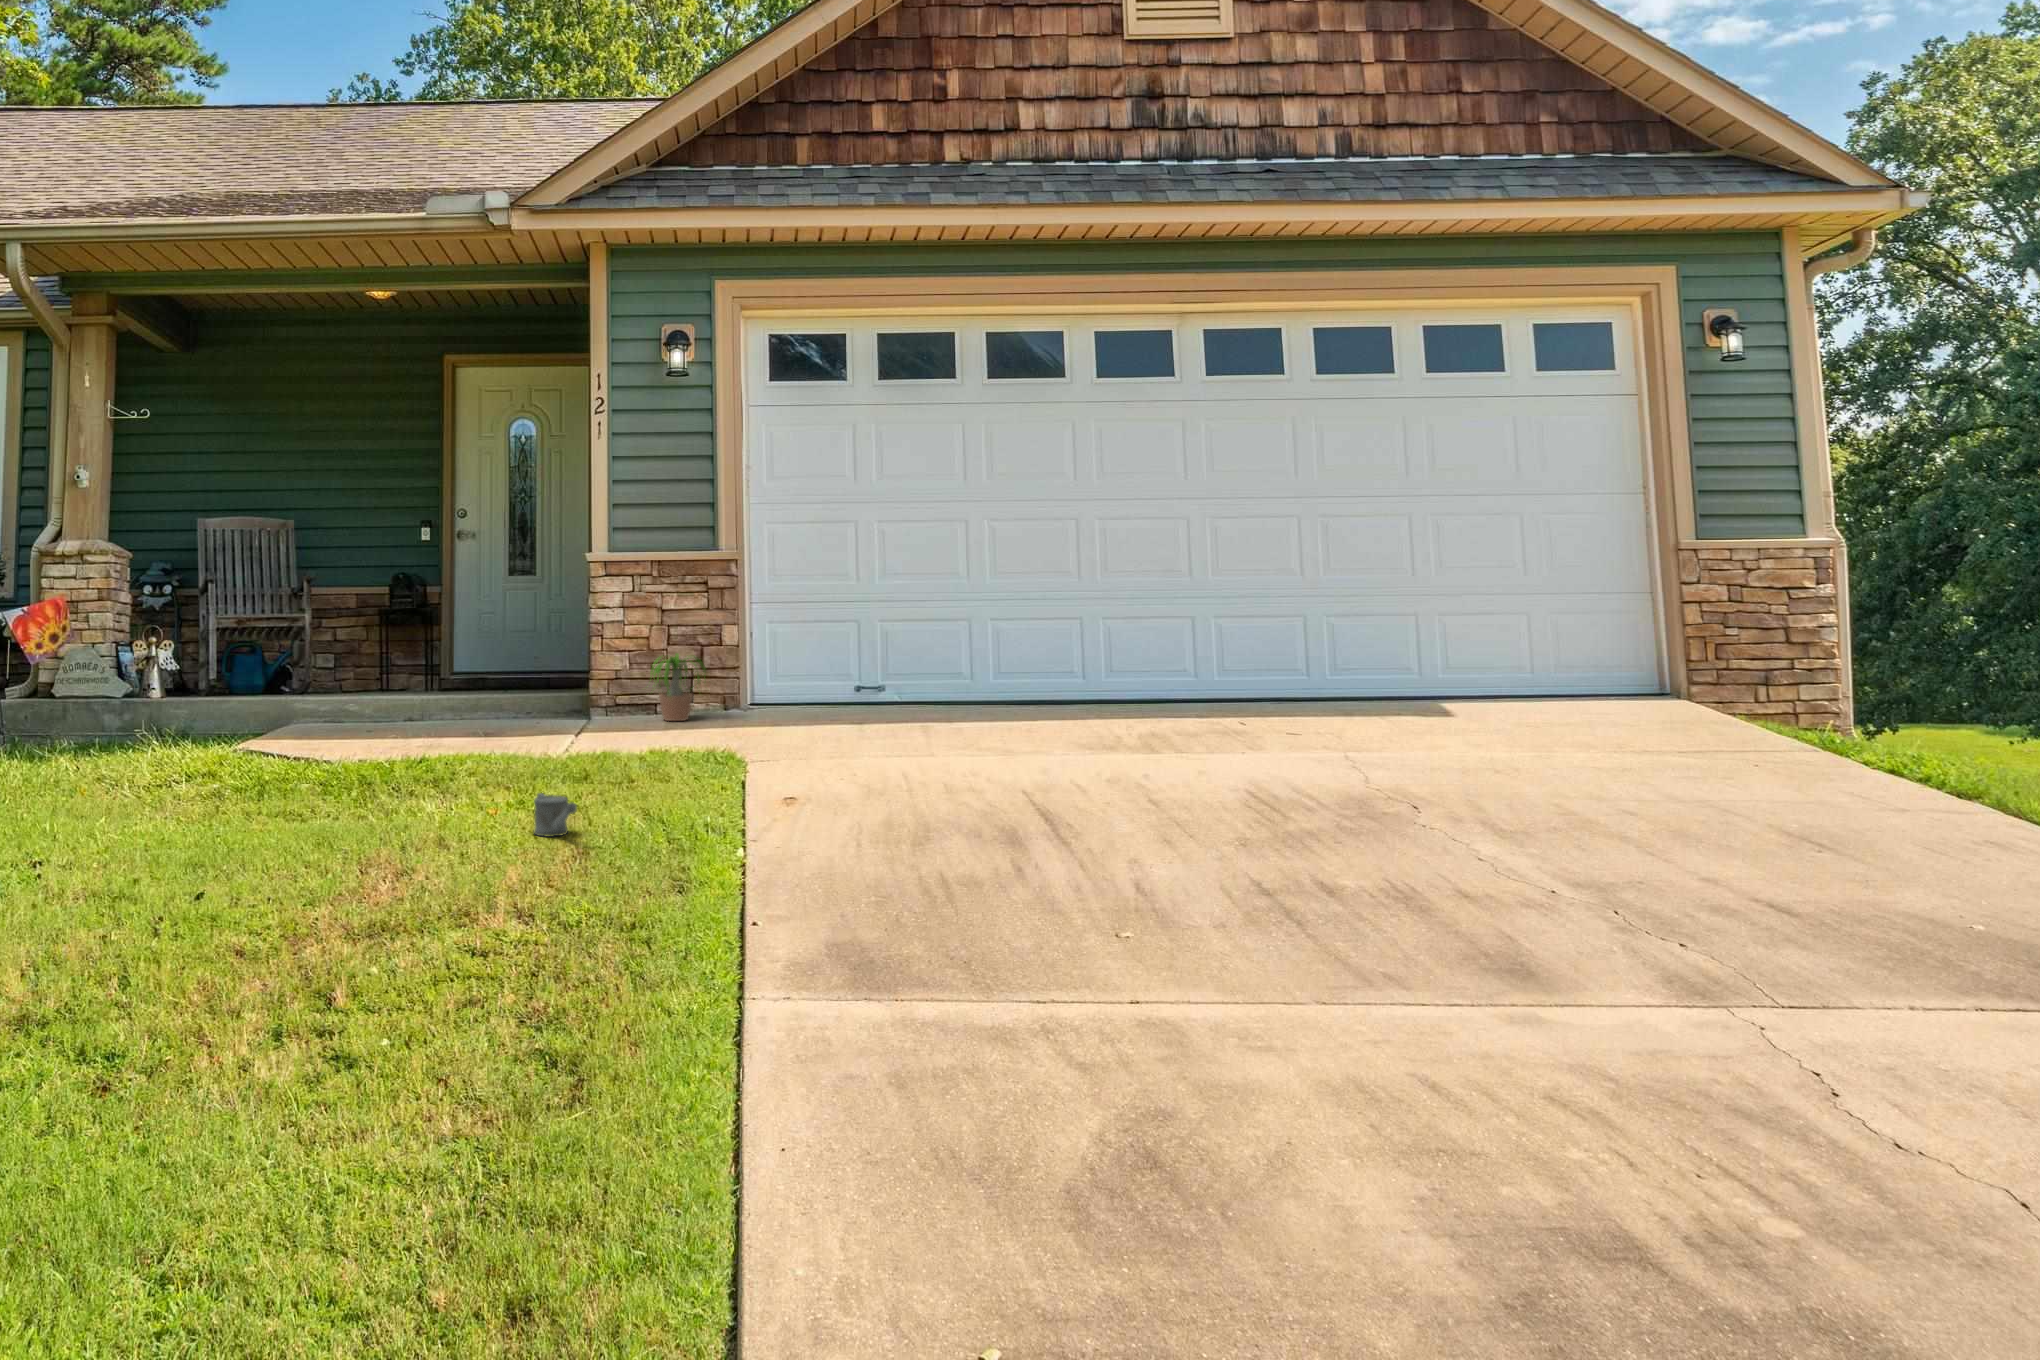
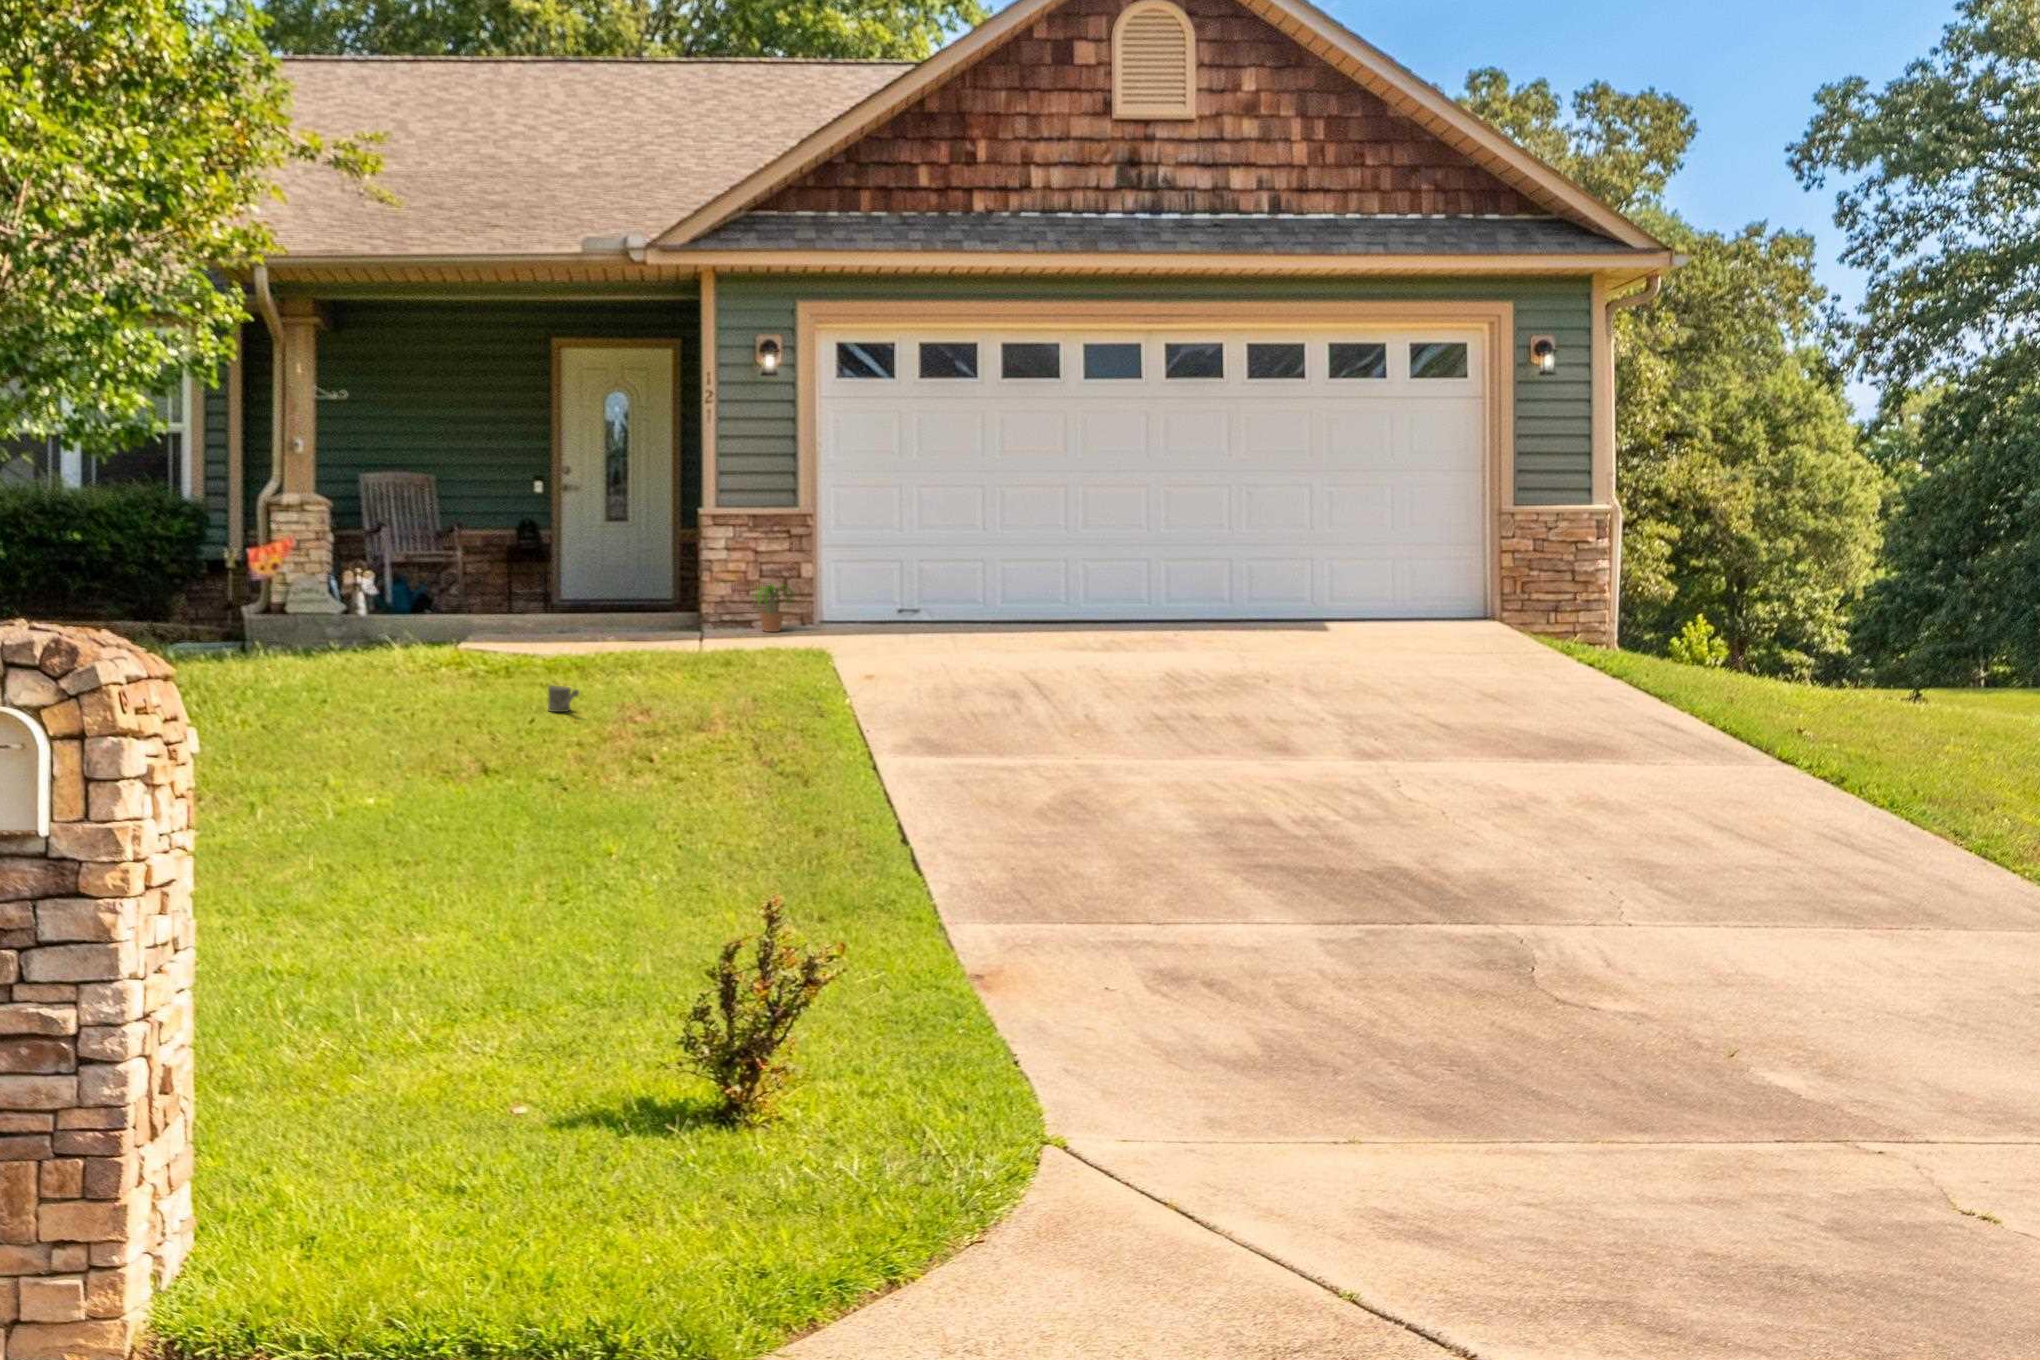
watering can: present [534,793,577,836] -> present [548,685,579,712]

